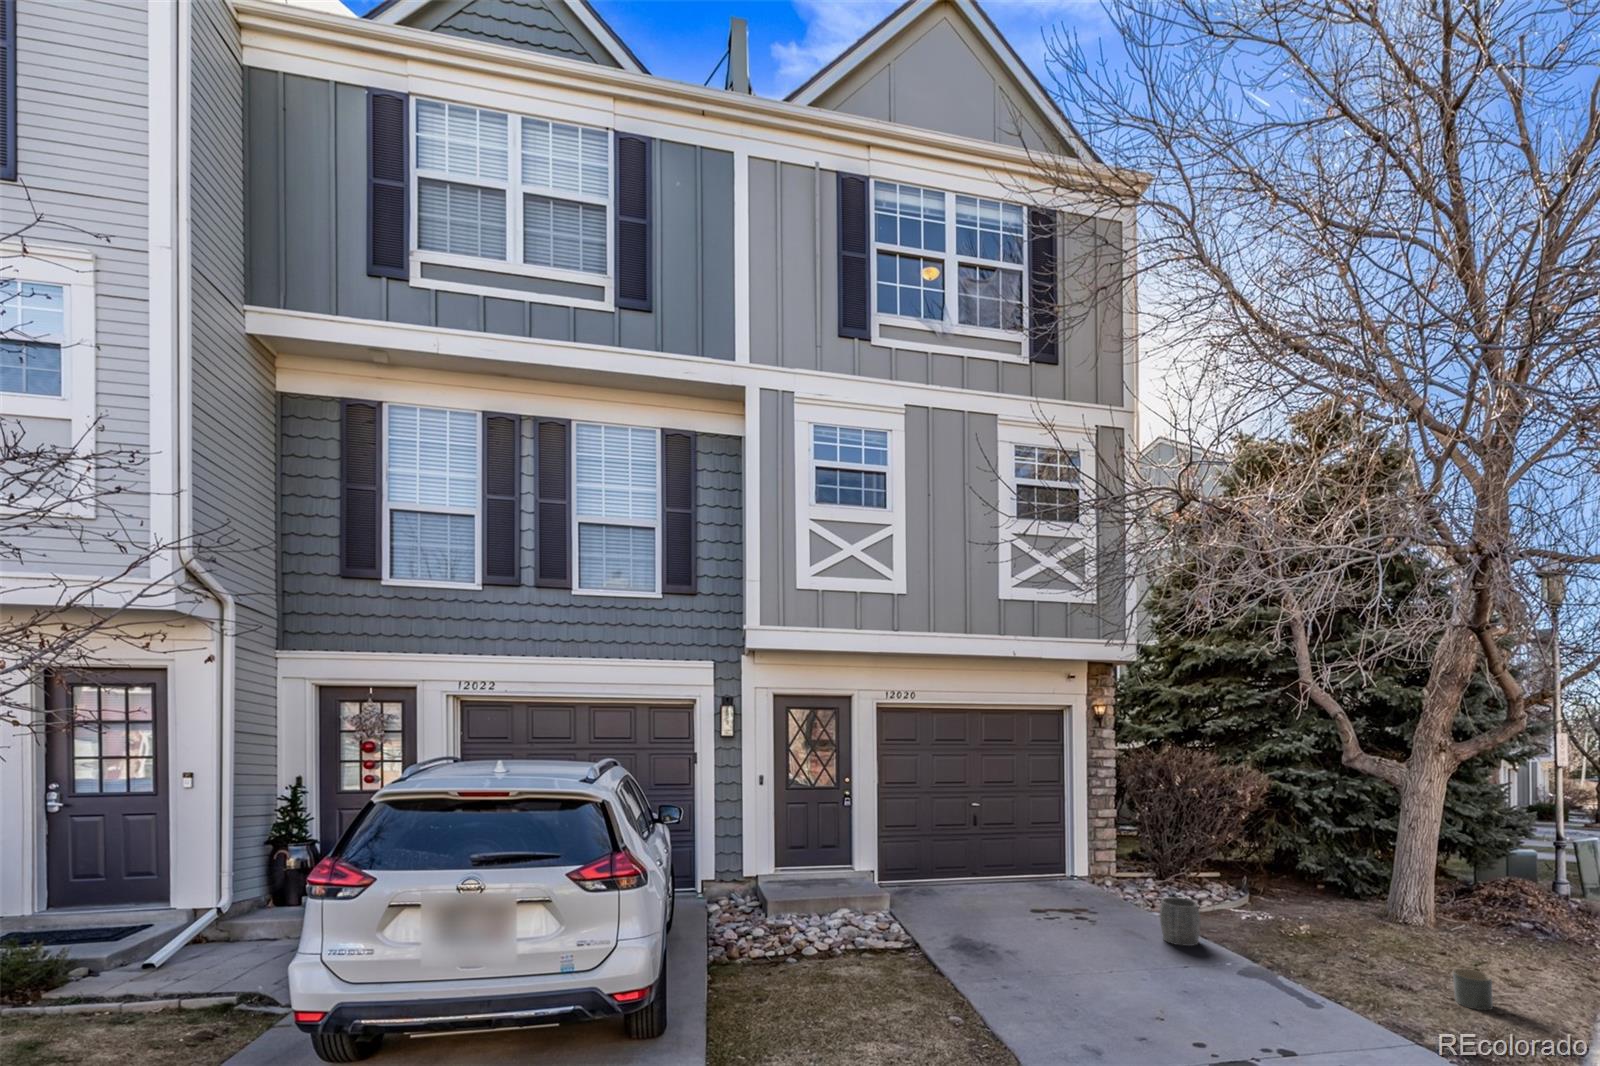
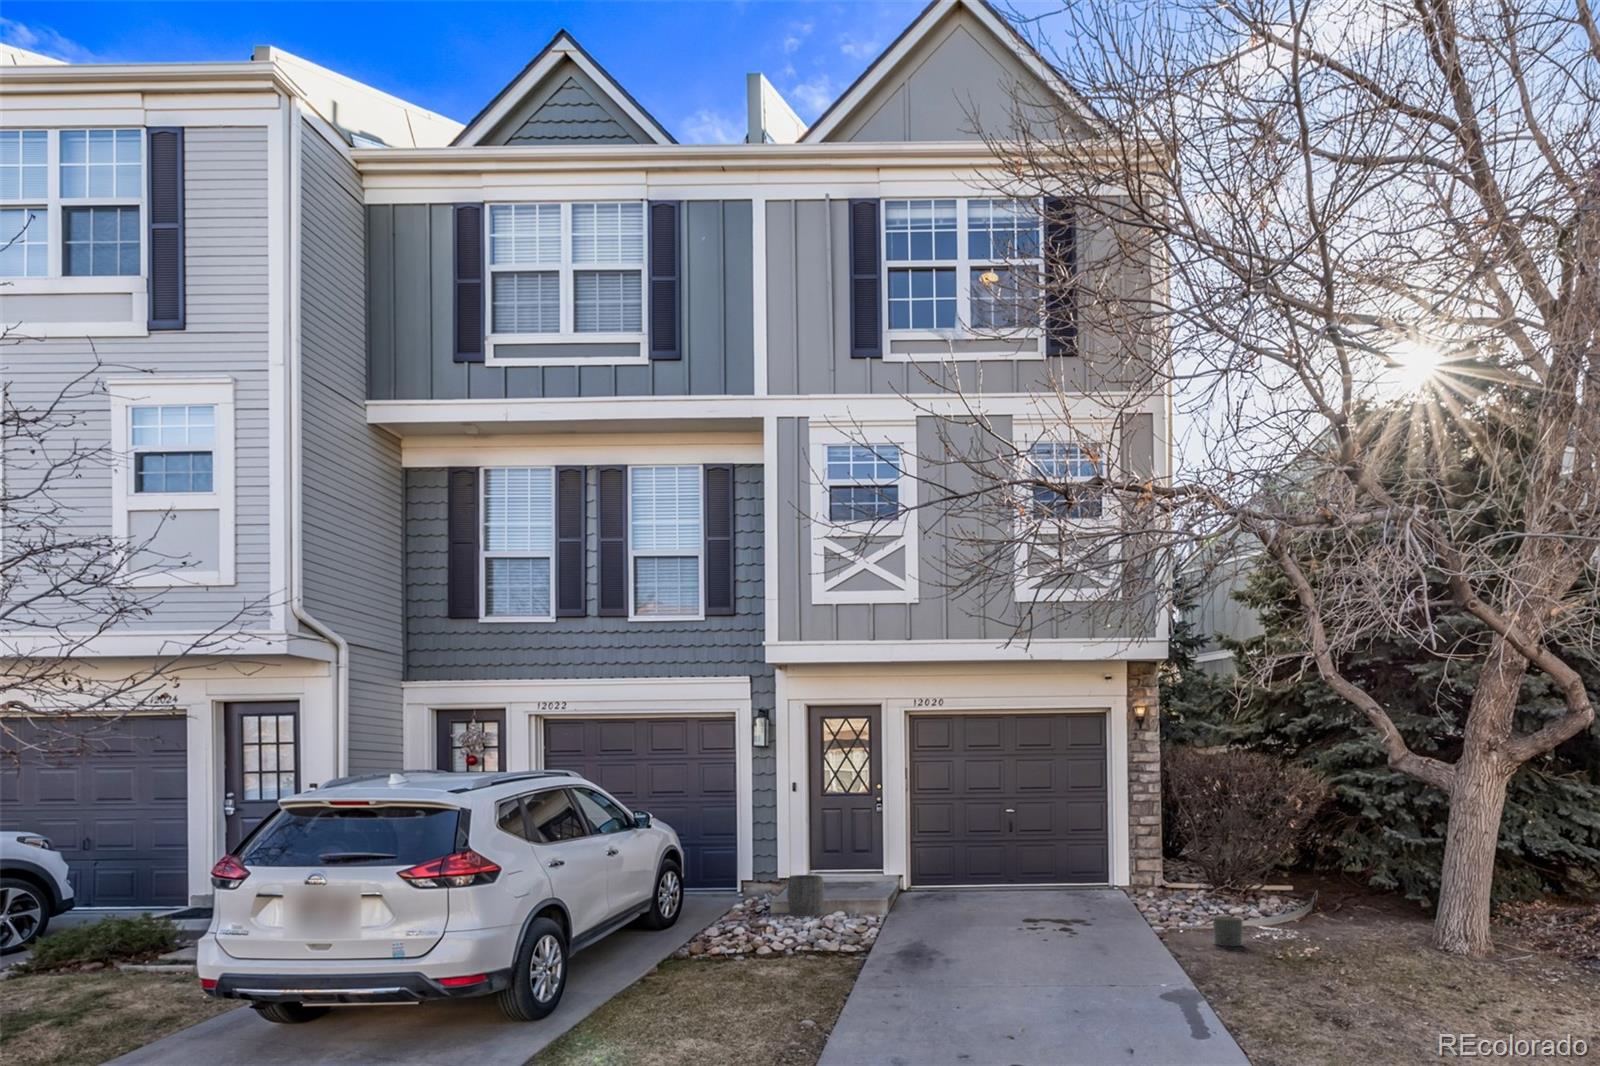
woven basket: present [1160,897,1200,946] -> present [787,875,824,916]

